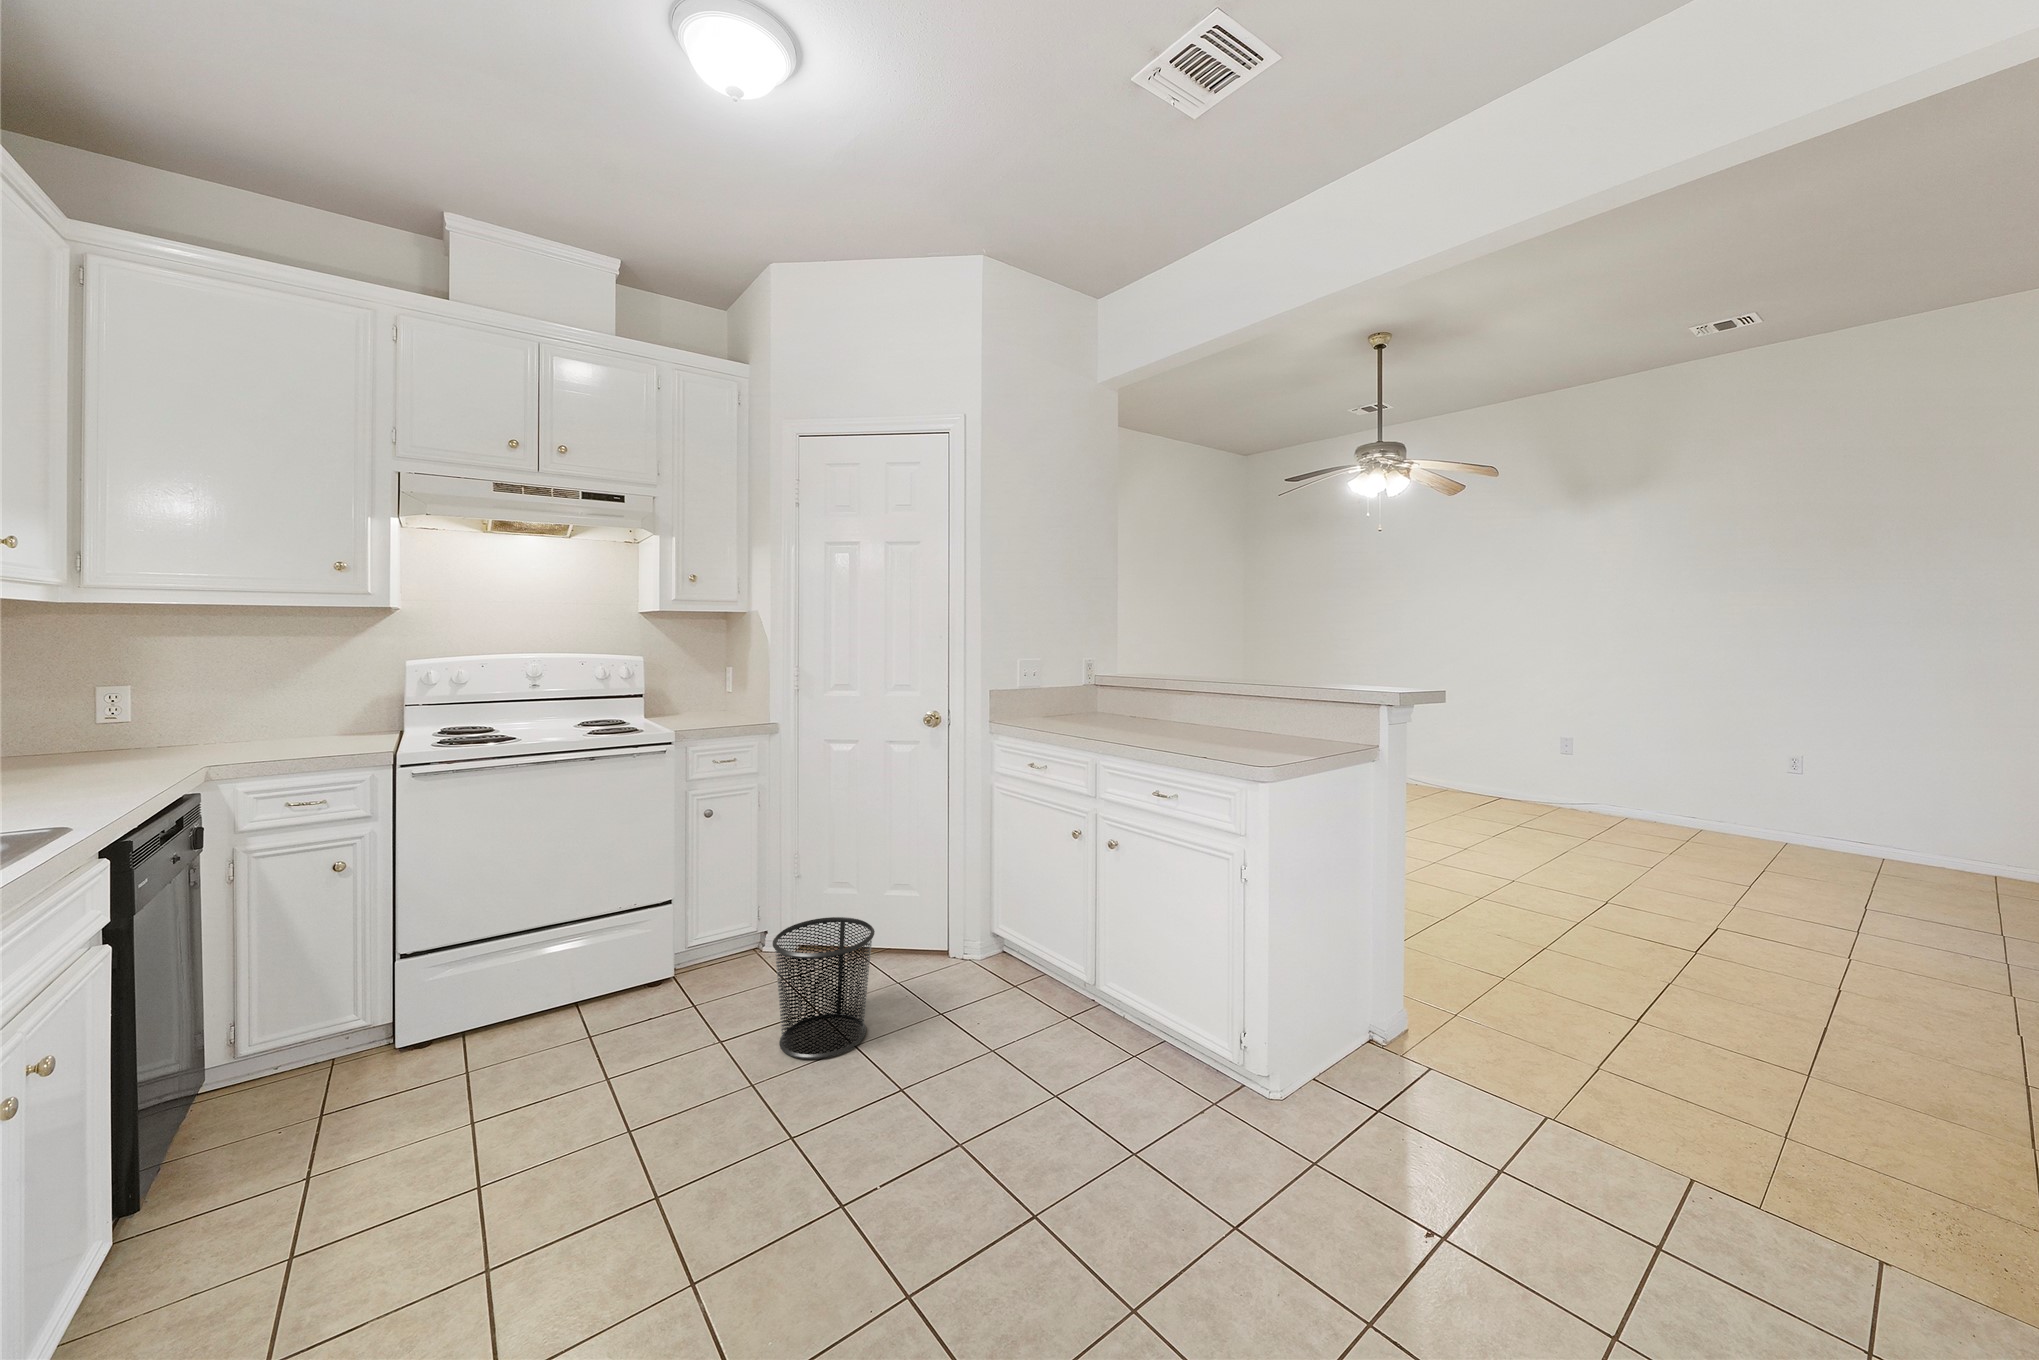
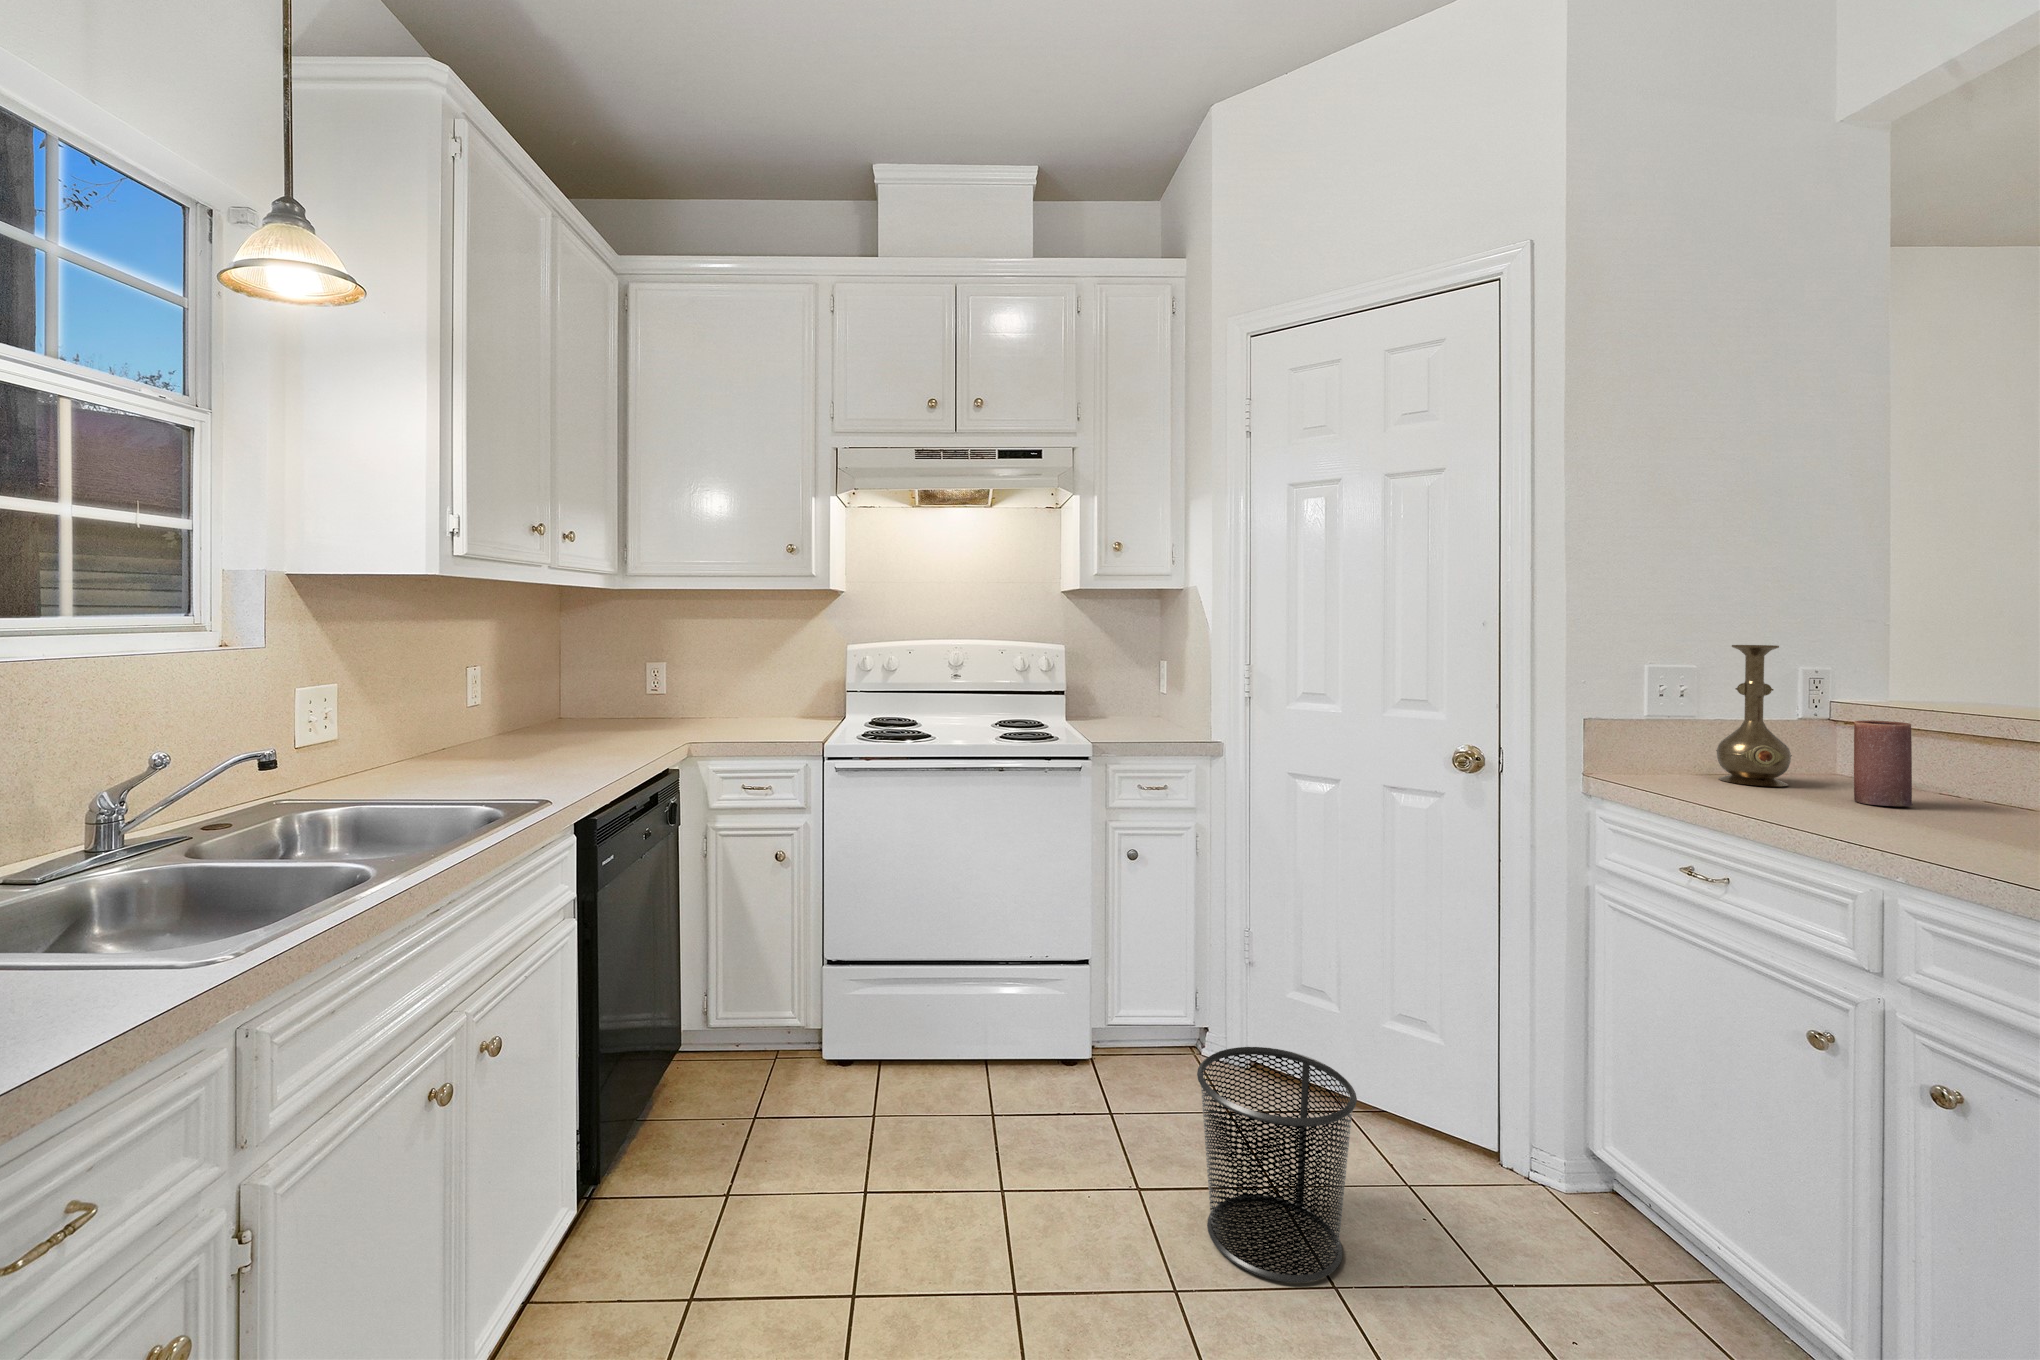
vase: none [1048,652,1077,723] -> present [1716,645,1792,786]
candle: none [1098,688,1118,727] -> present [1854,720,1913,806]

